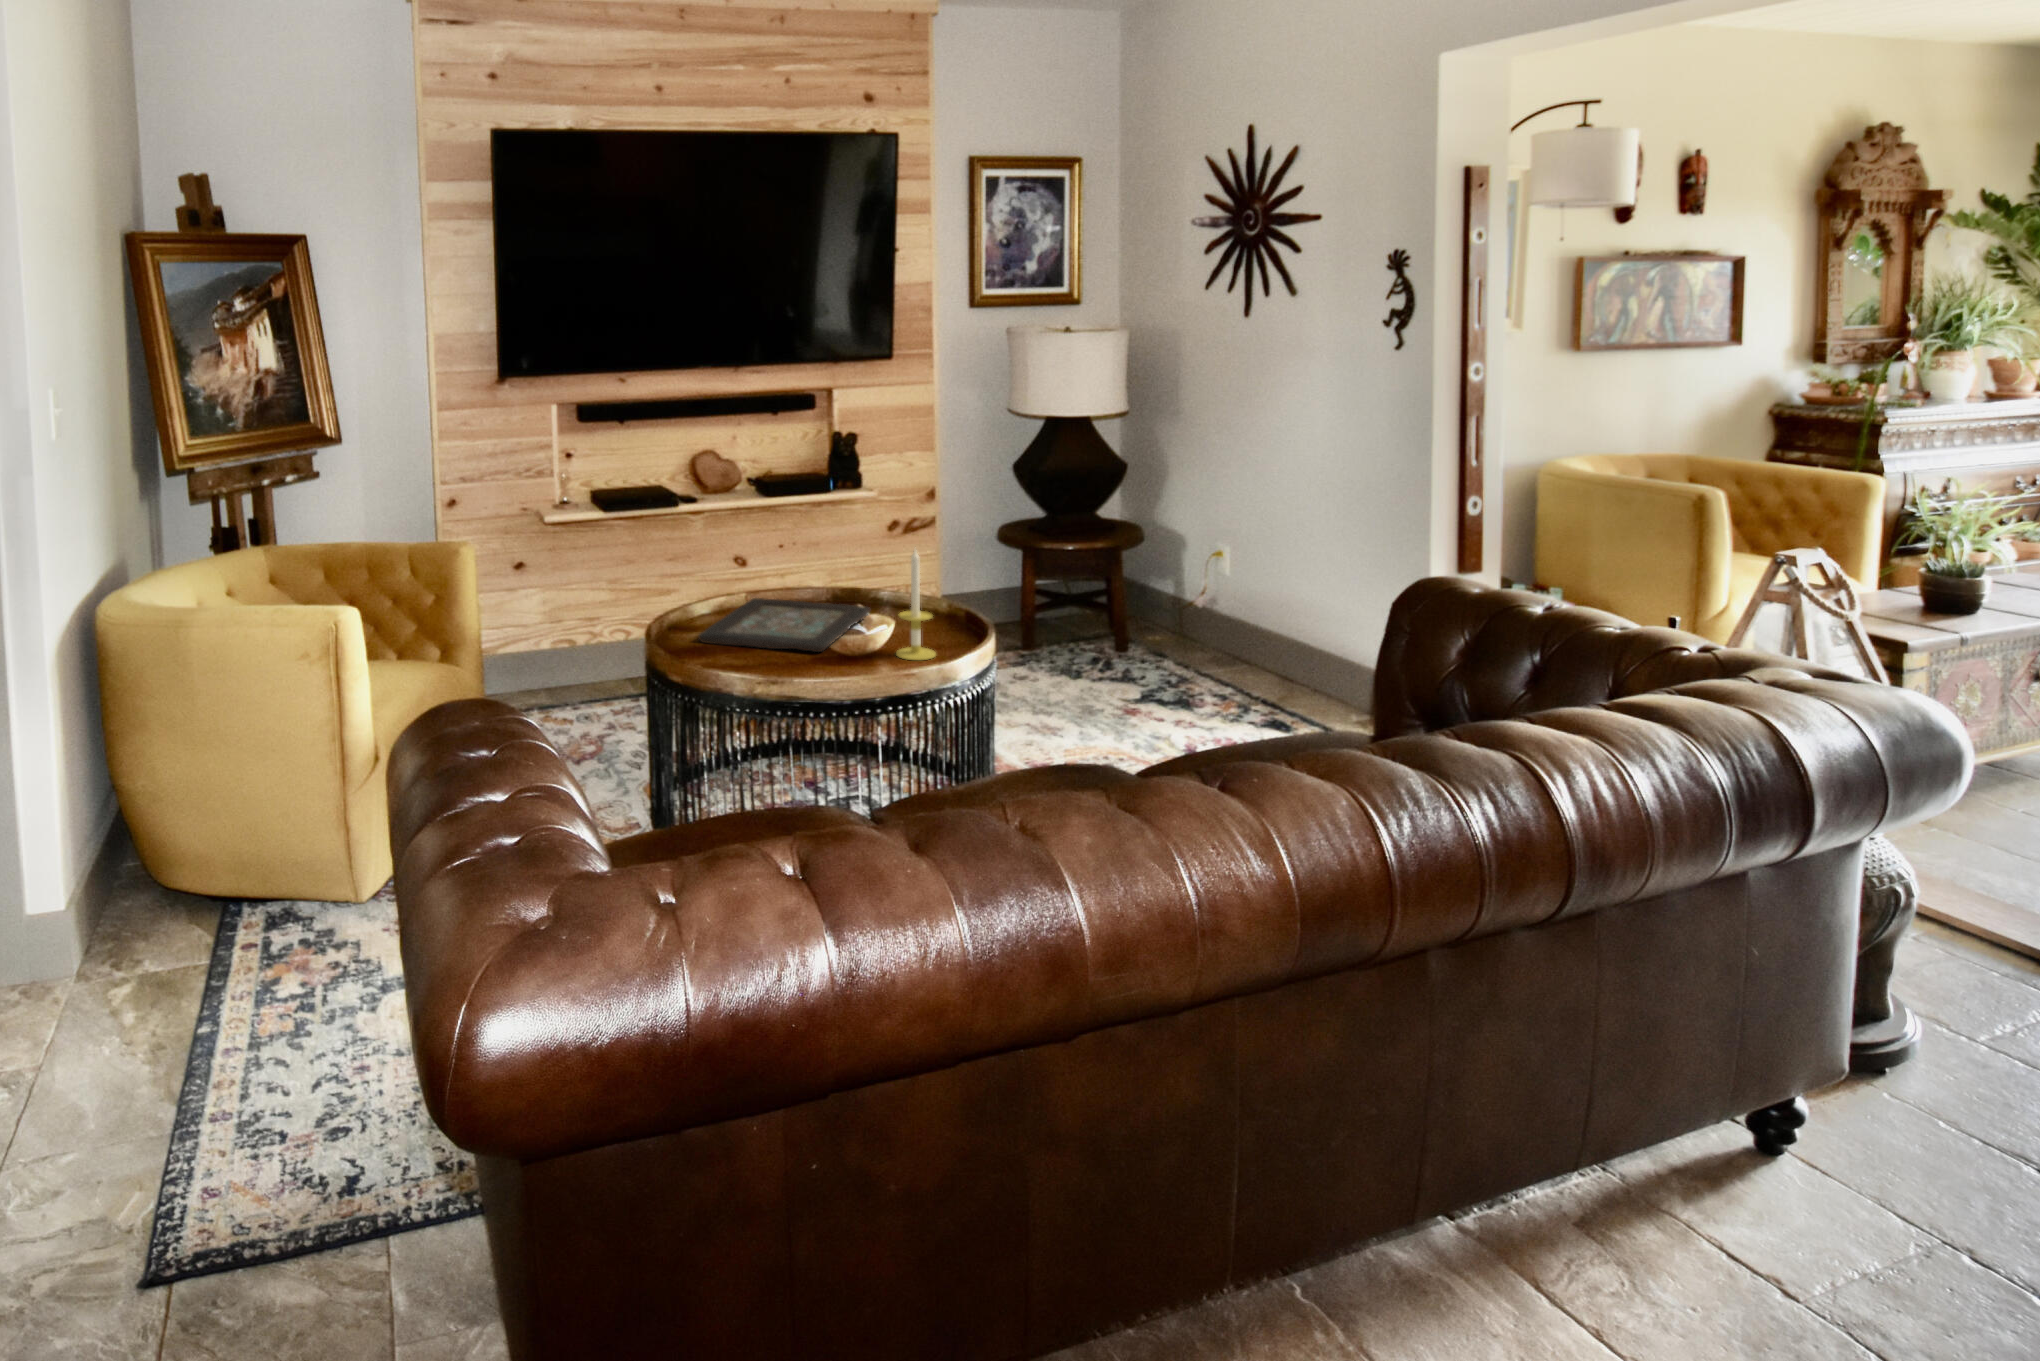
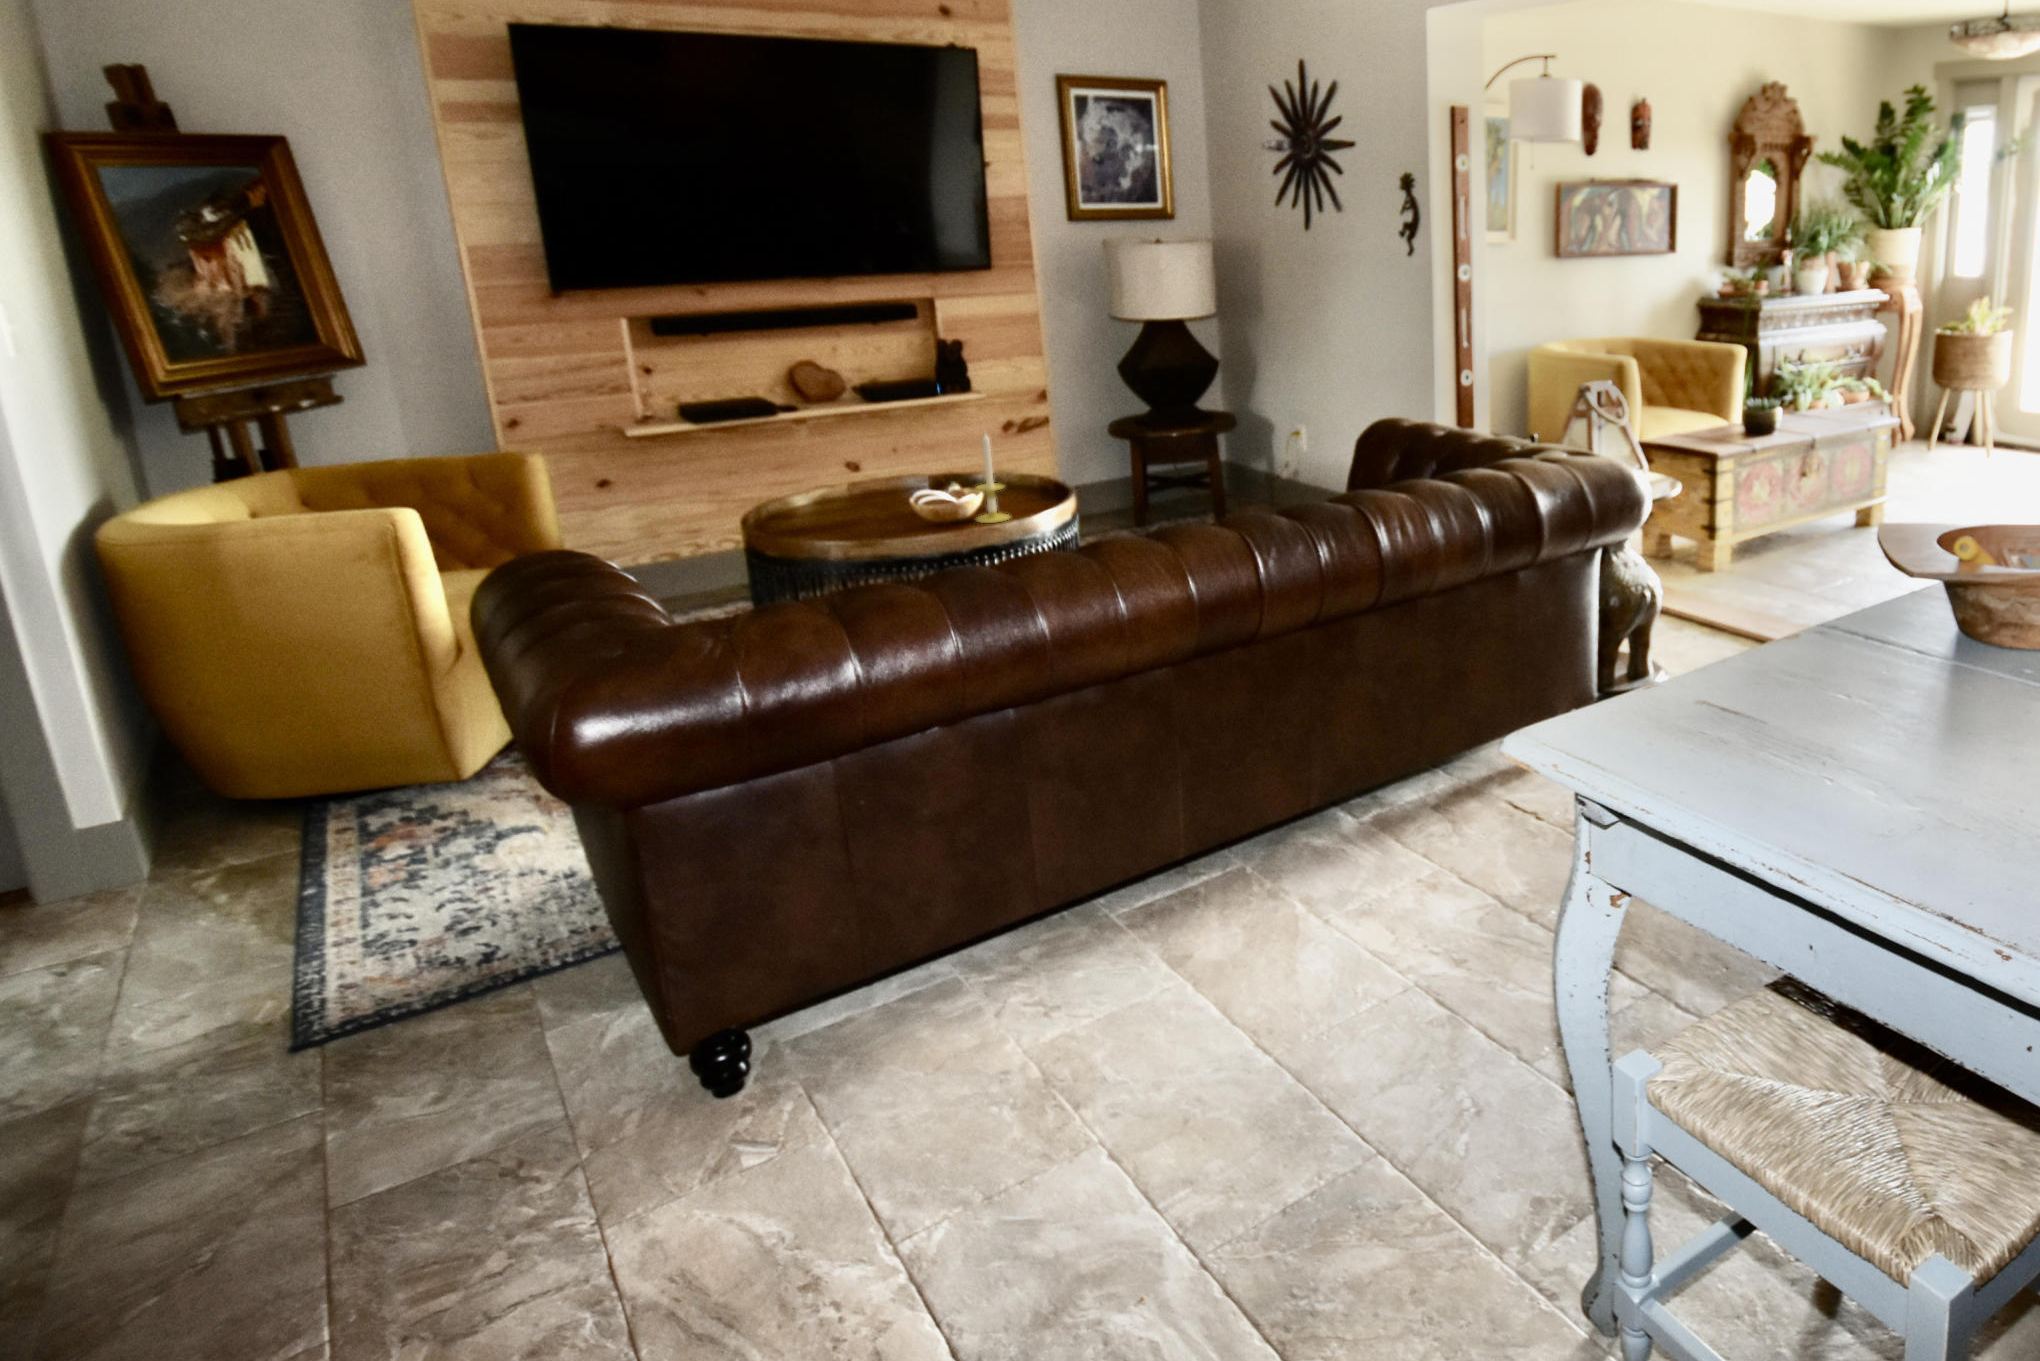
decorative tray: present [698,598,870,652] -> none [792,487,958,526]

